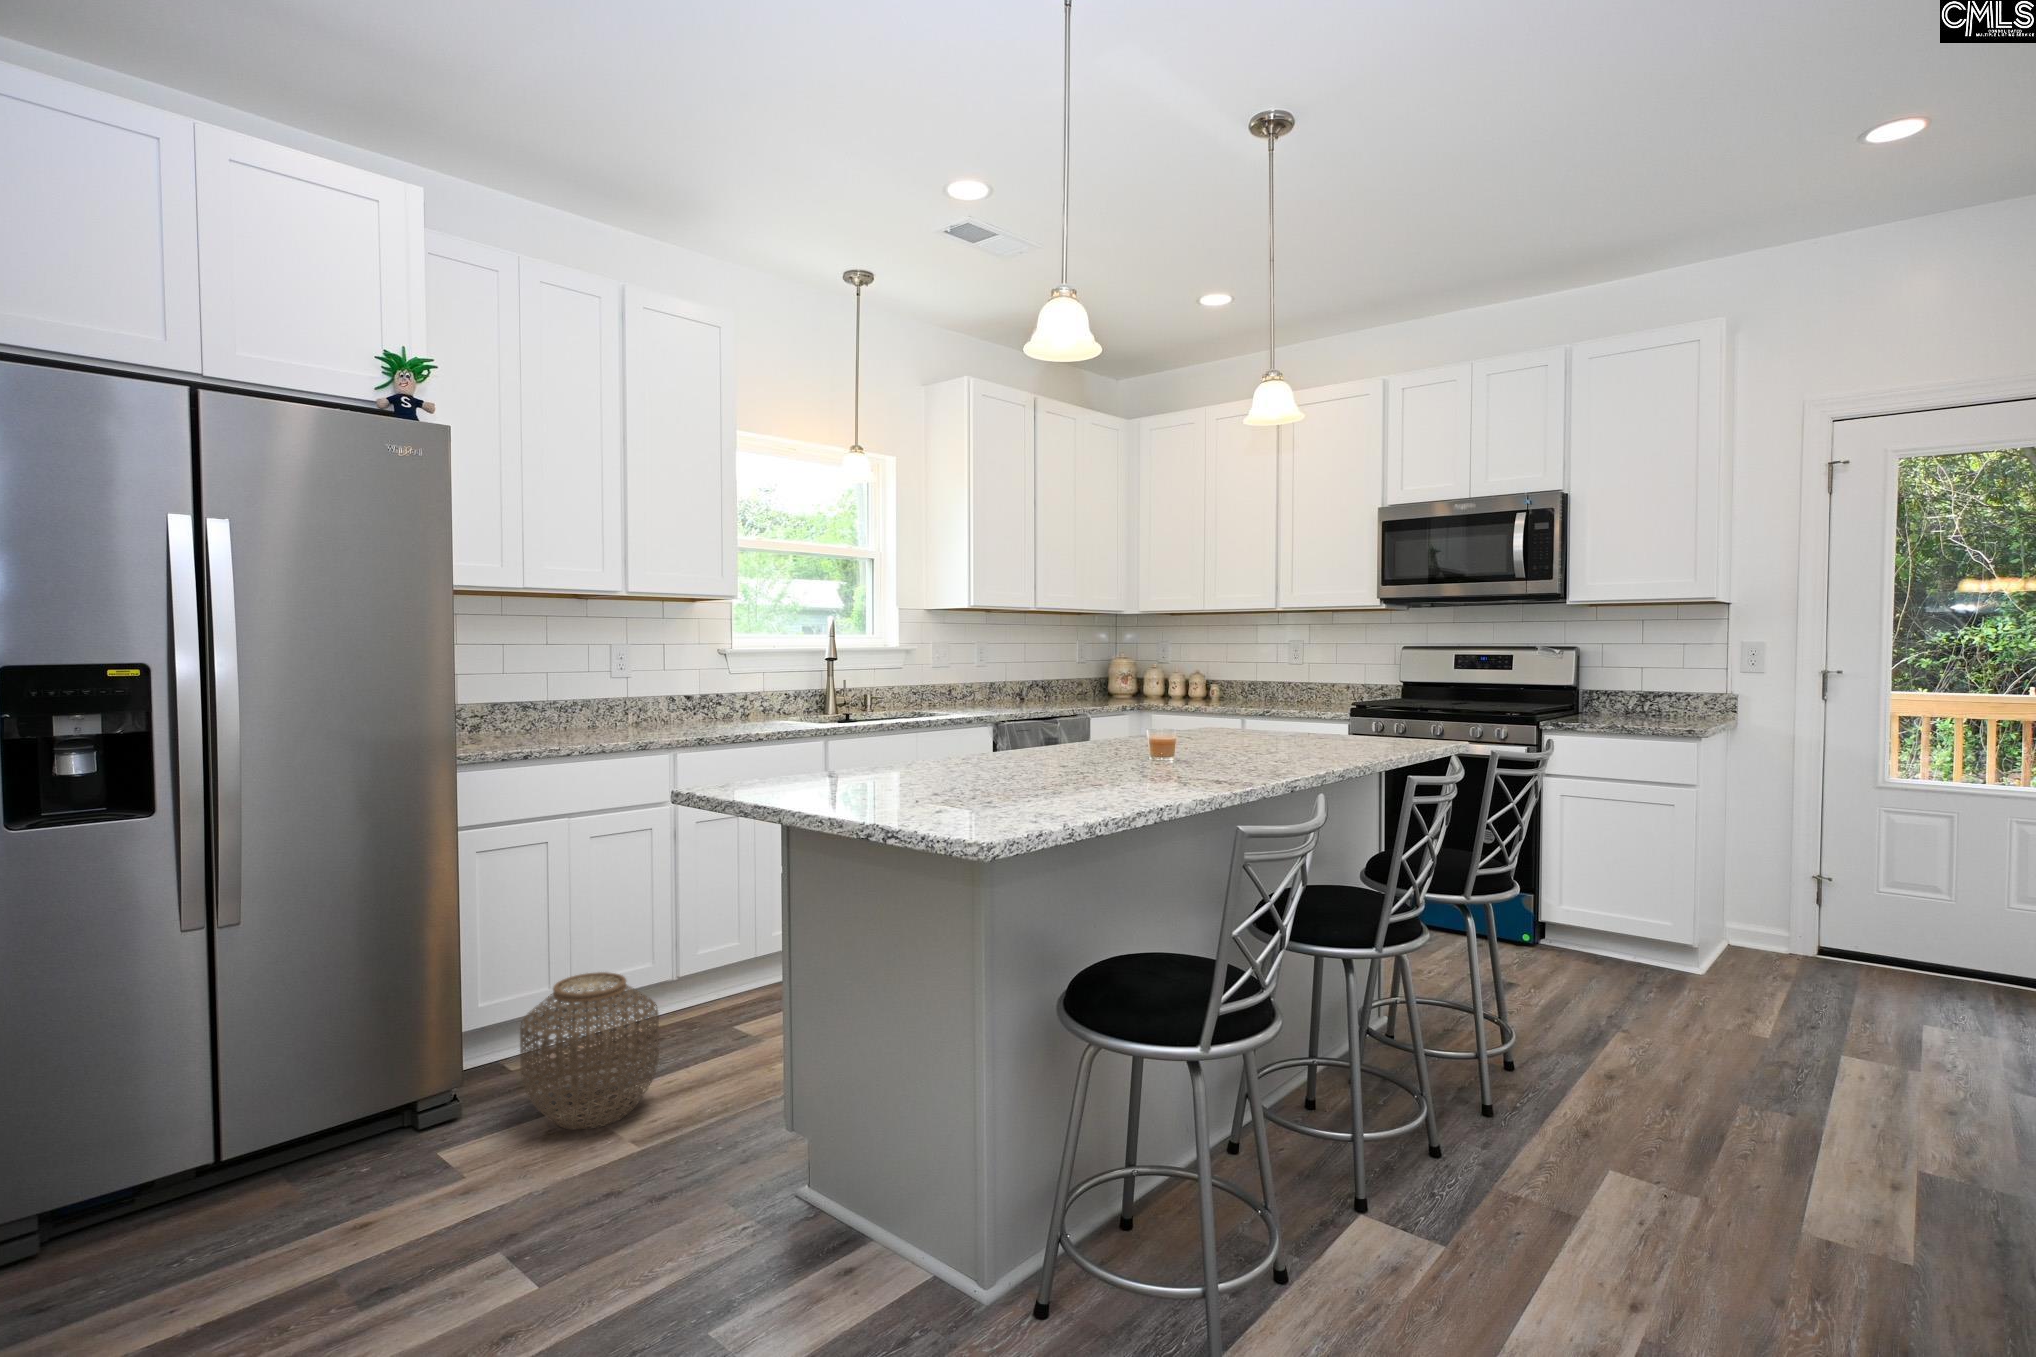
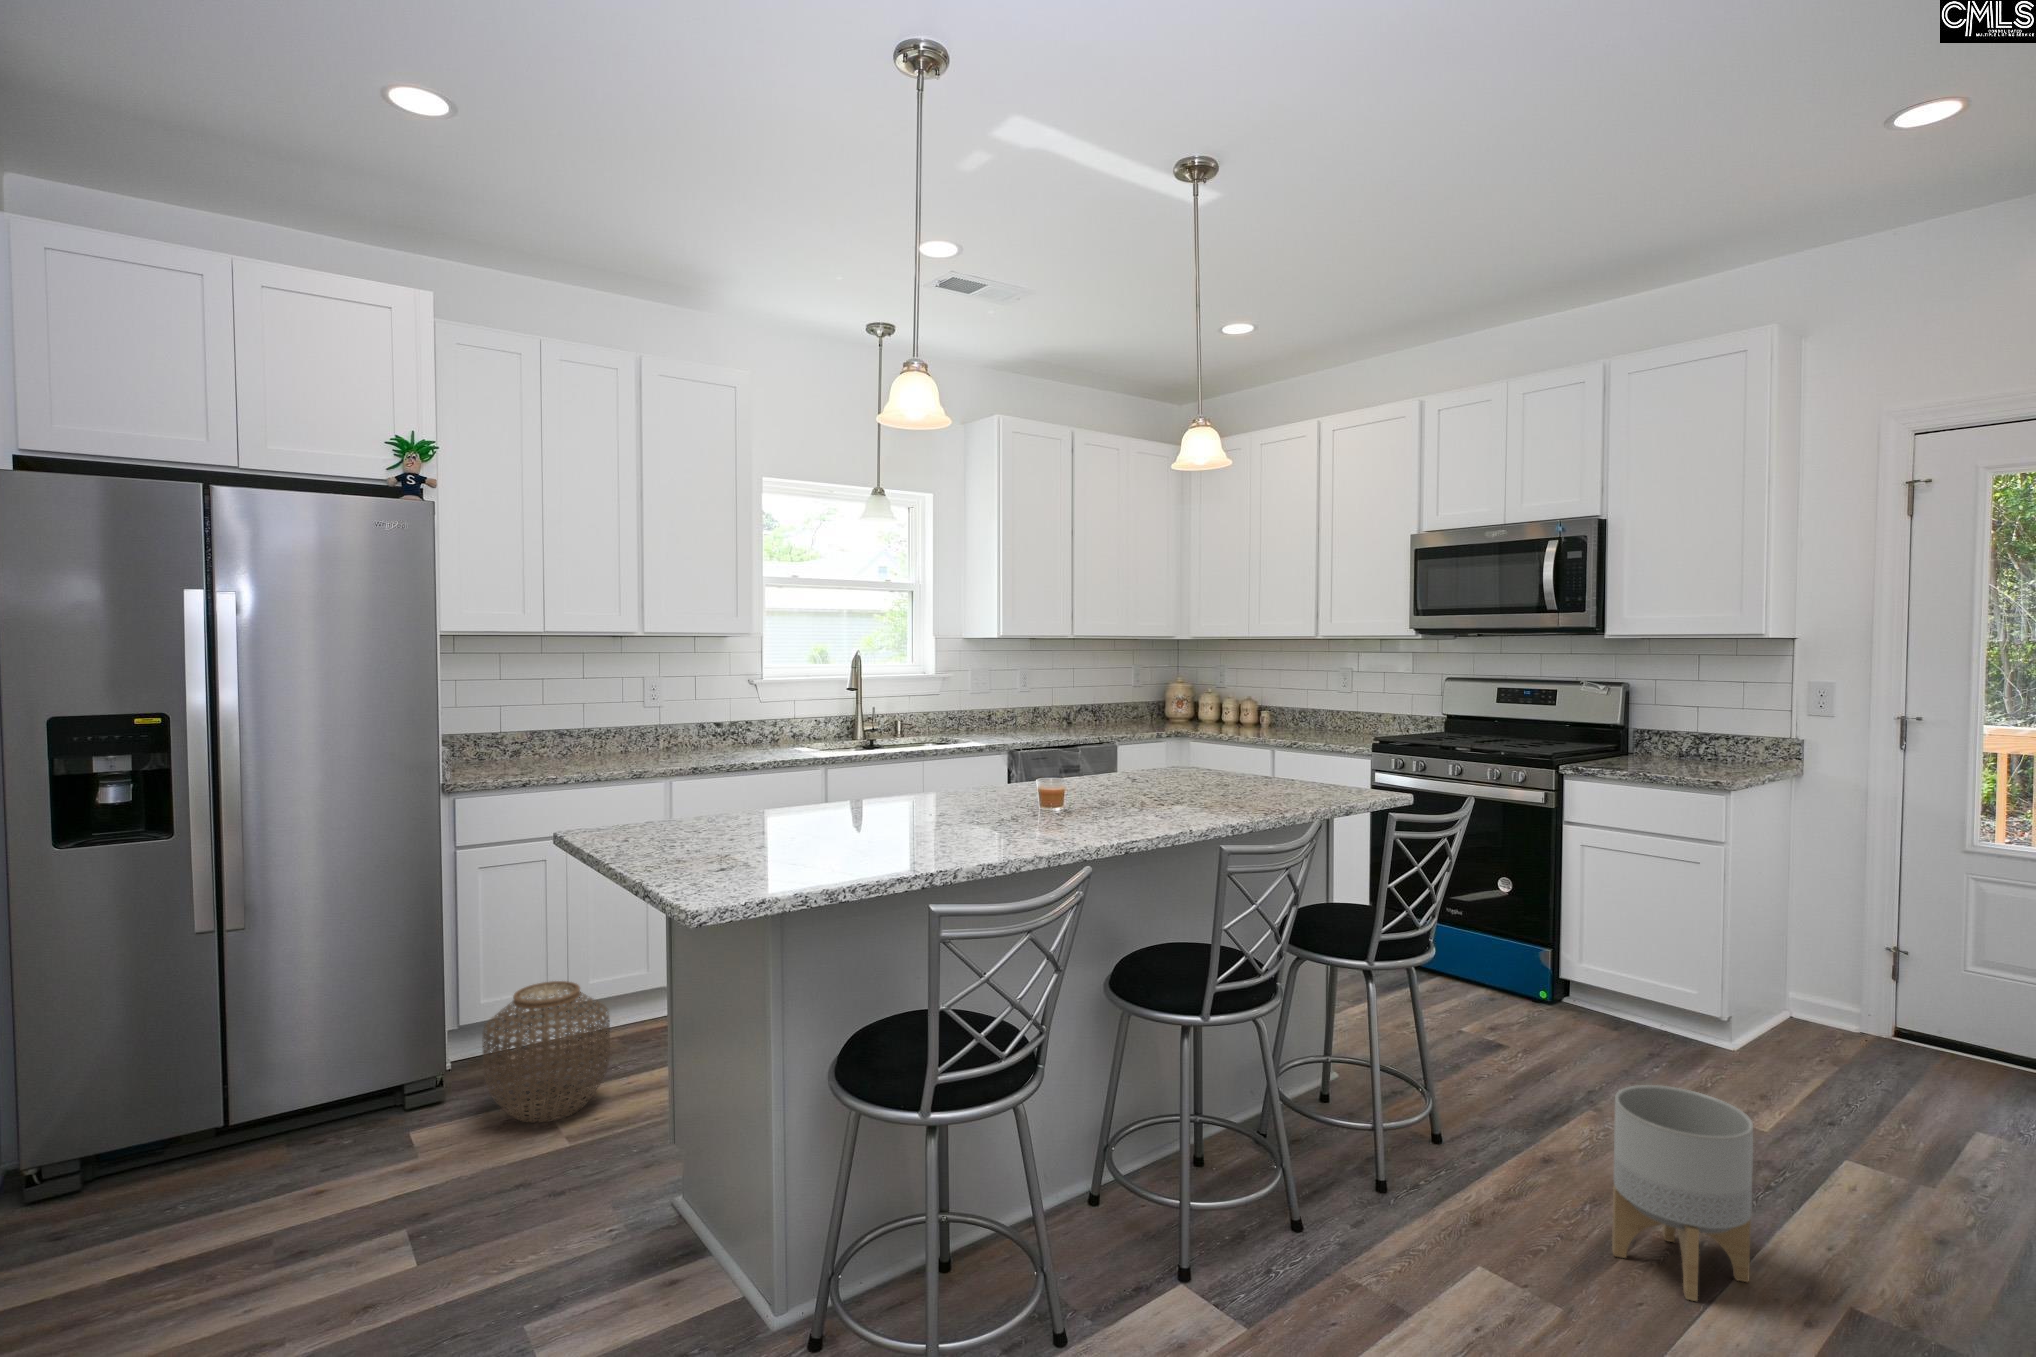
planter: none [1704,993,1833,1179] -> present [1612,1085,1753,1301]

